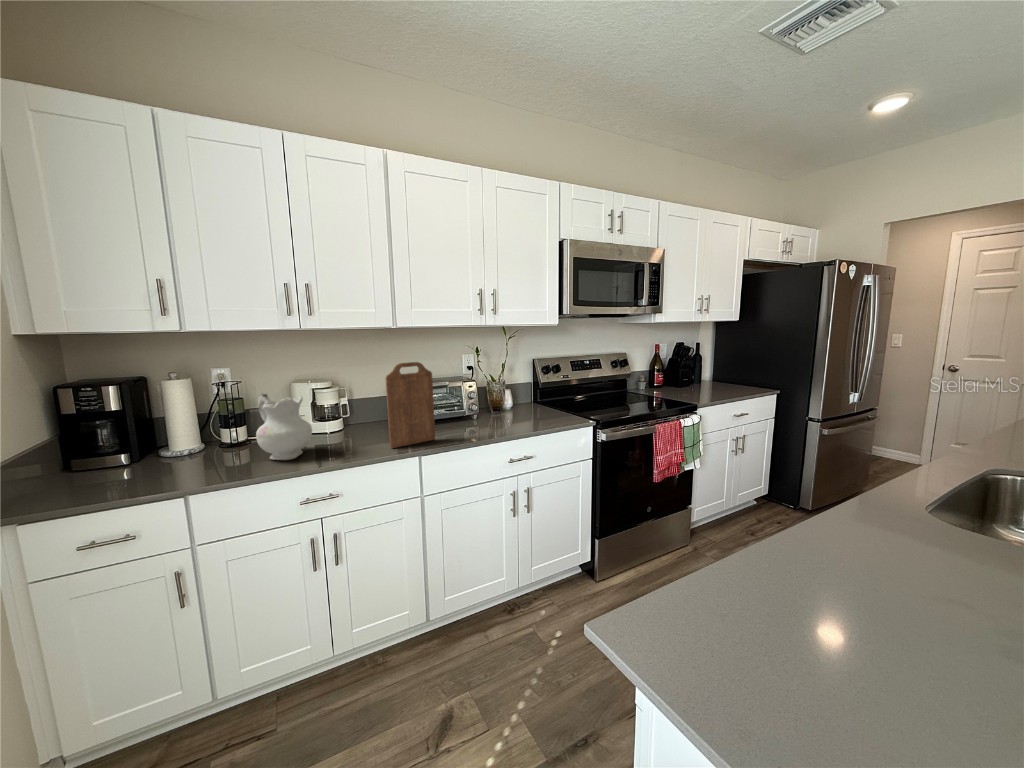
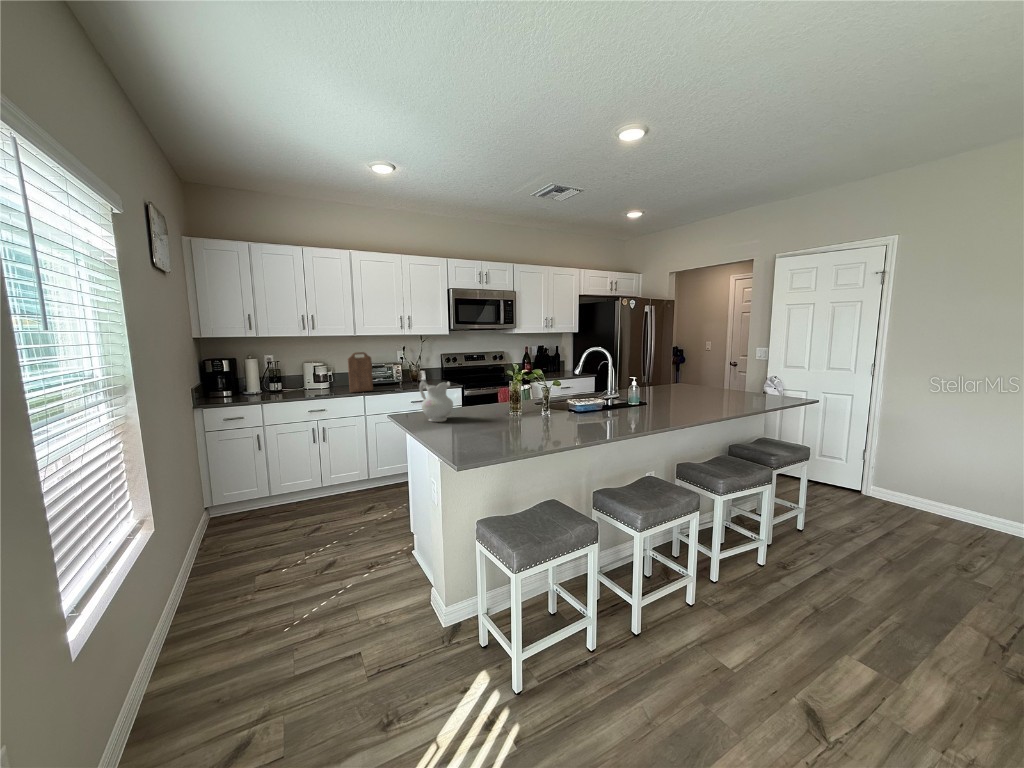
ceramic pitcher: present [256,393,312,460] -> present [420,380,453,422]

